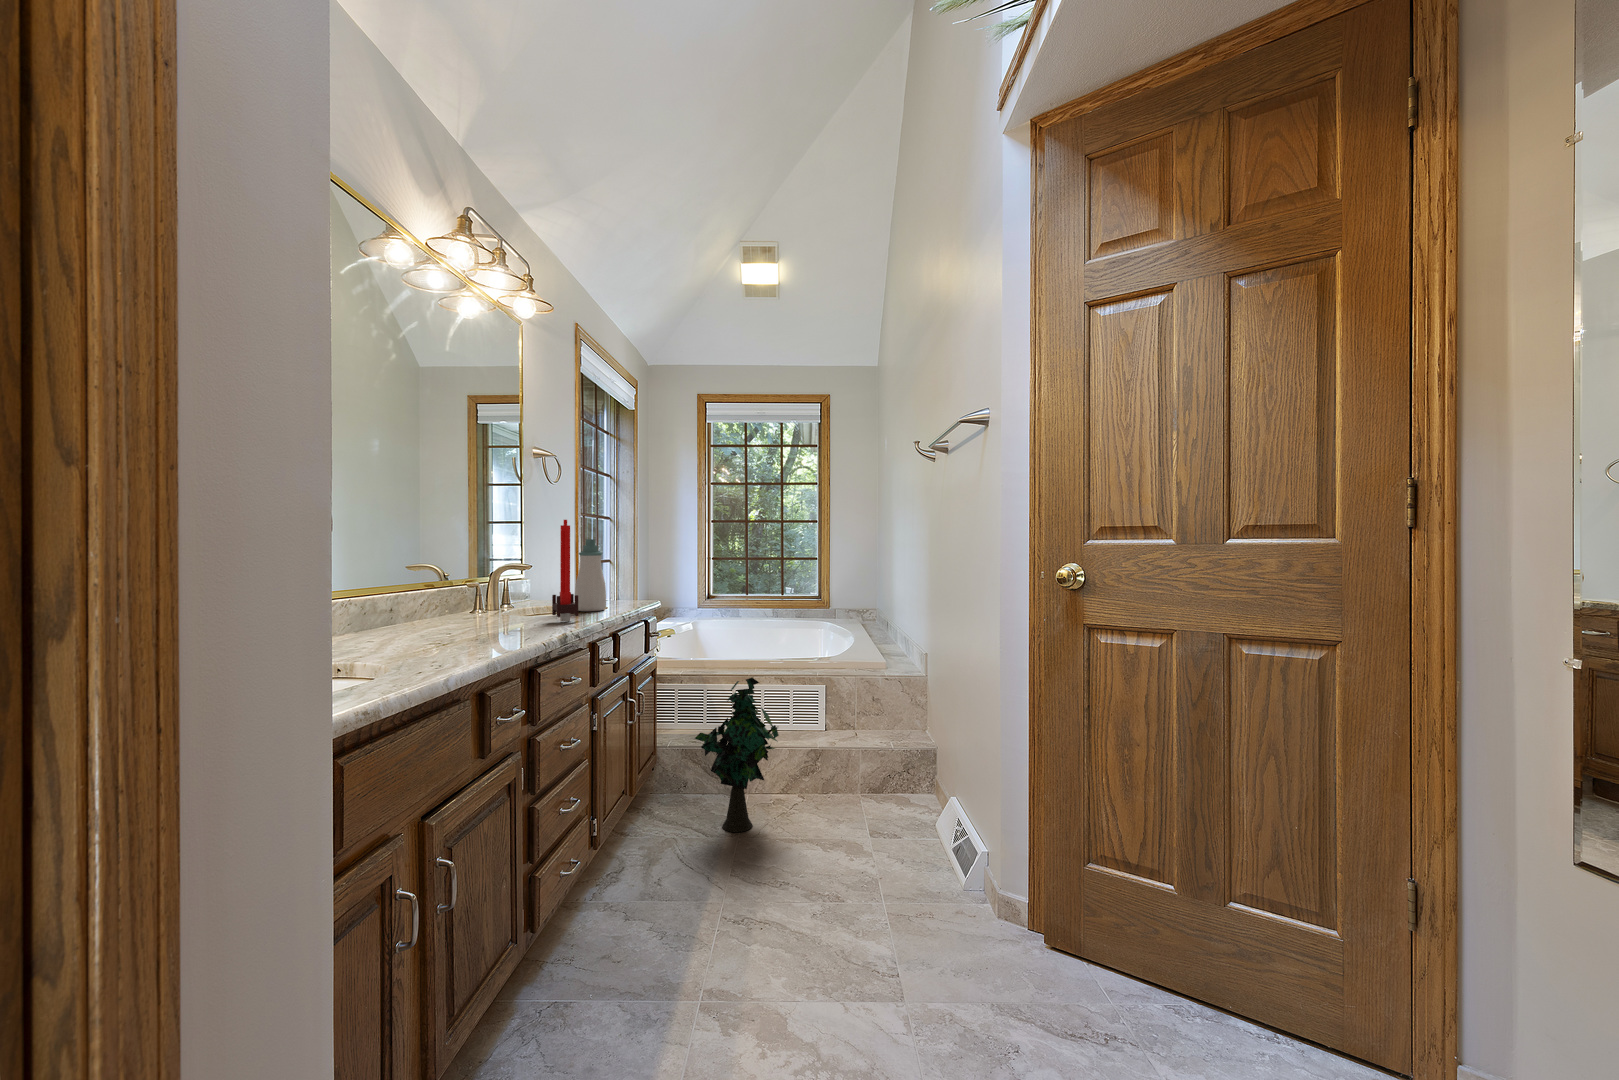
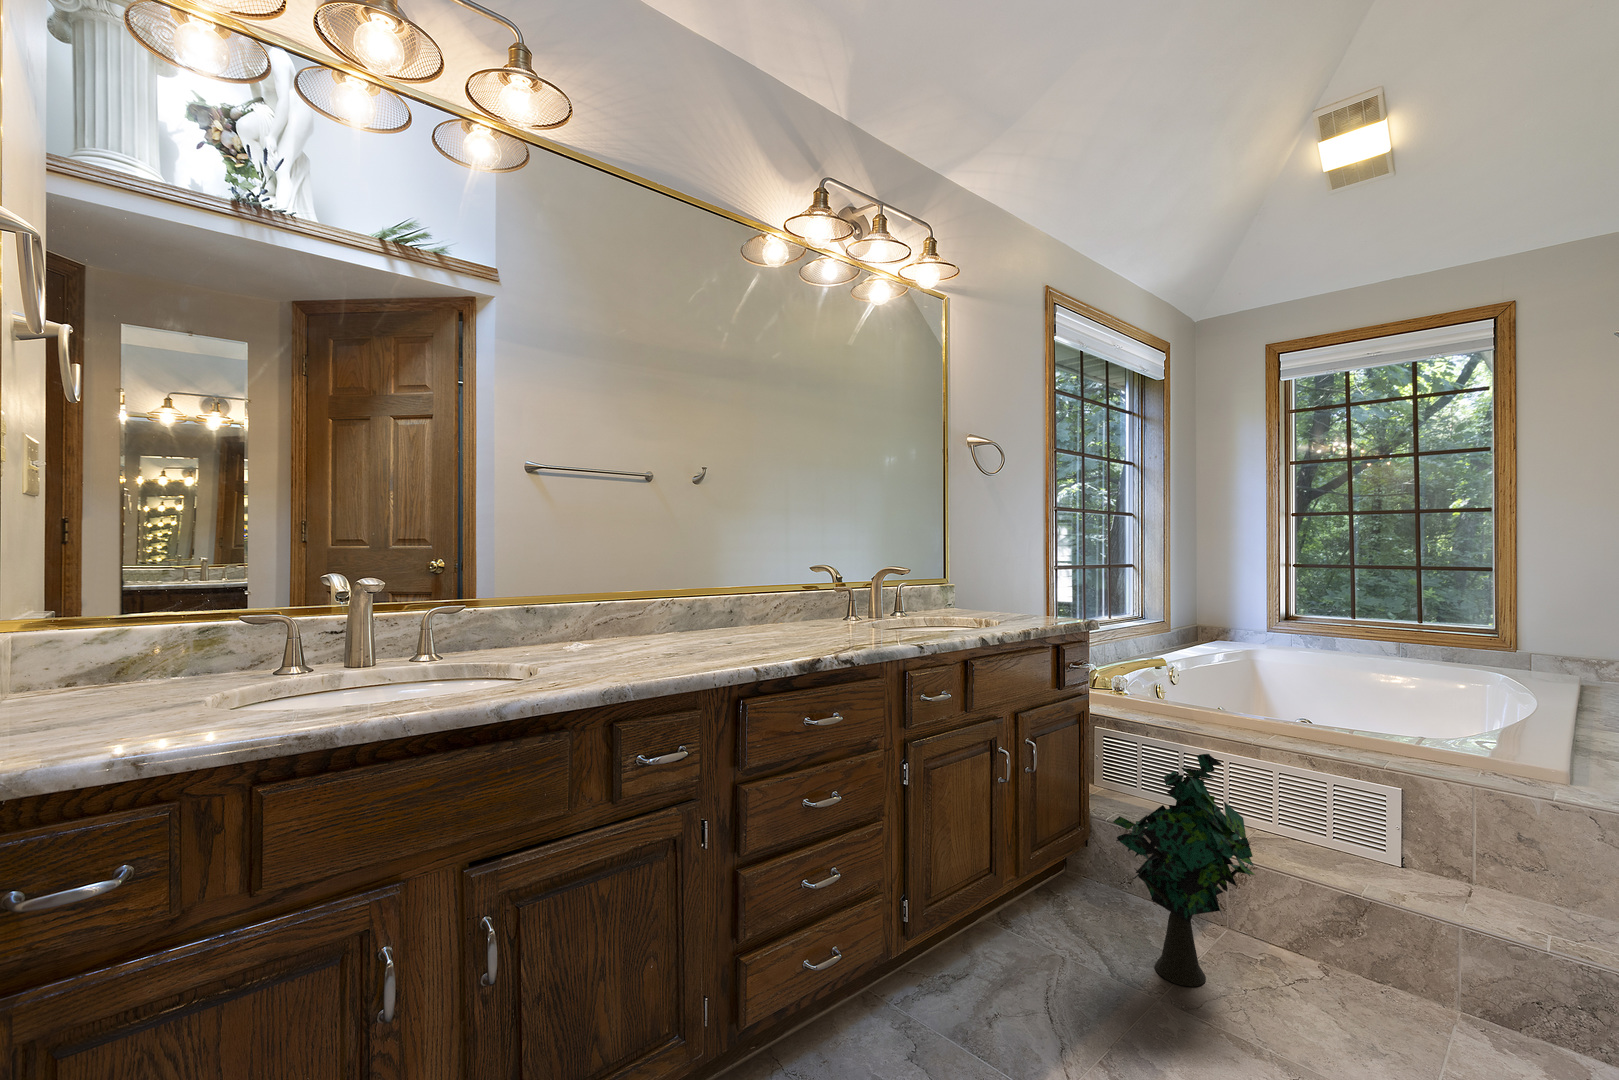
candle: present [552,520,578,622] -> none [886,519,914,641]
soap bottle: present [575,539,606,611] -> none [956,542,994,630]

